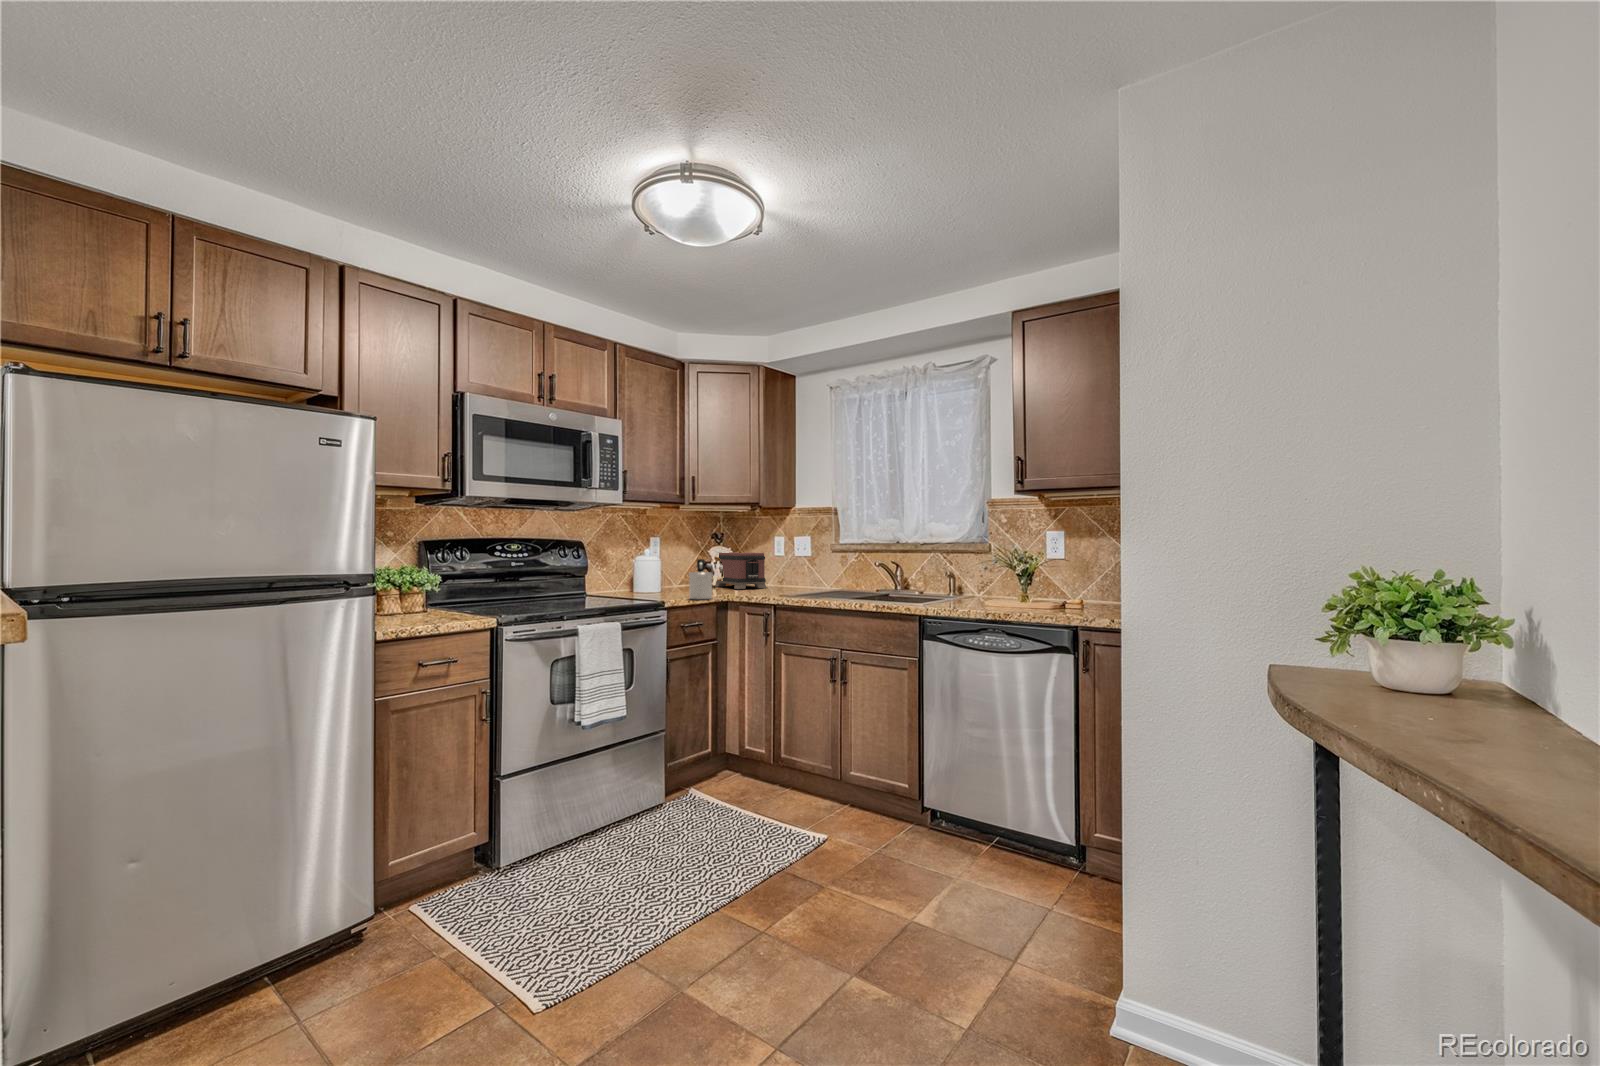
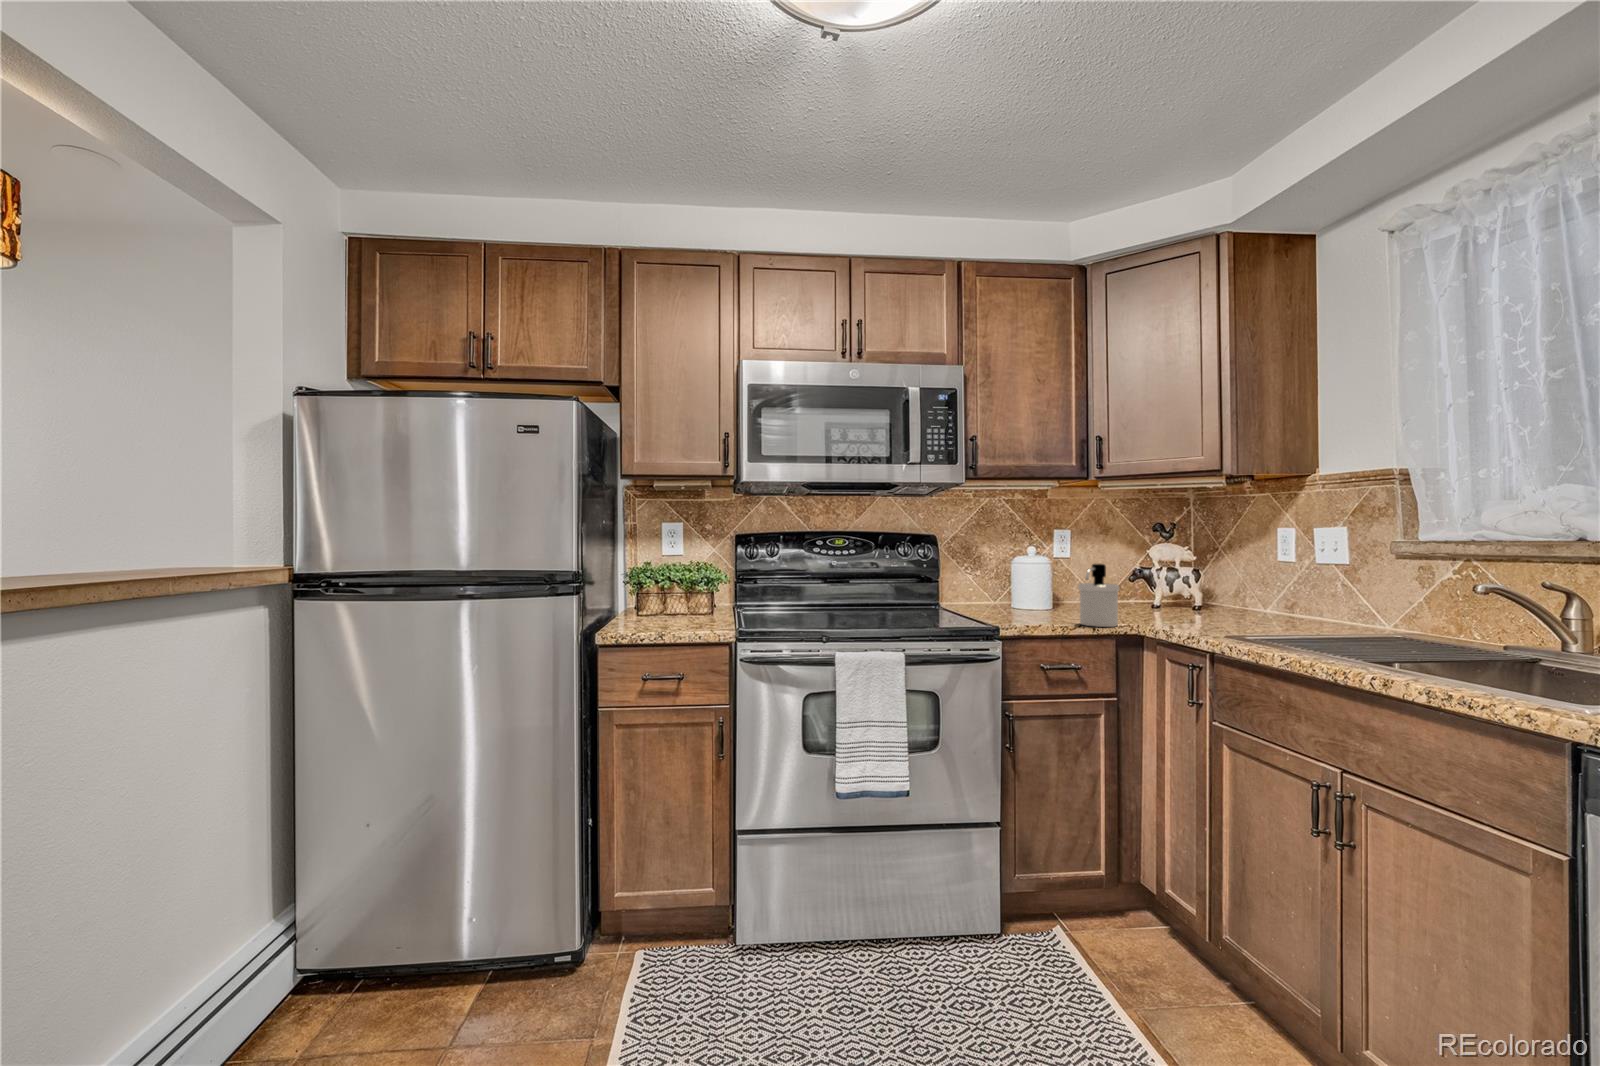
toaster: present [715,552,767,589] -> none [1174,553,1257,614]

